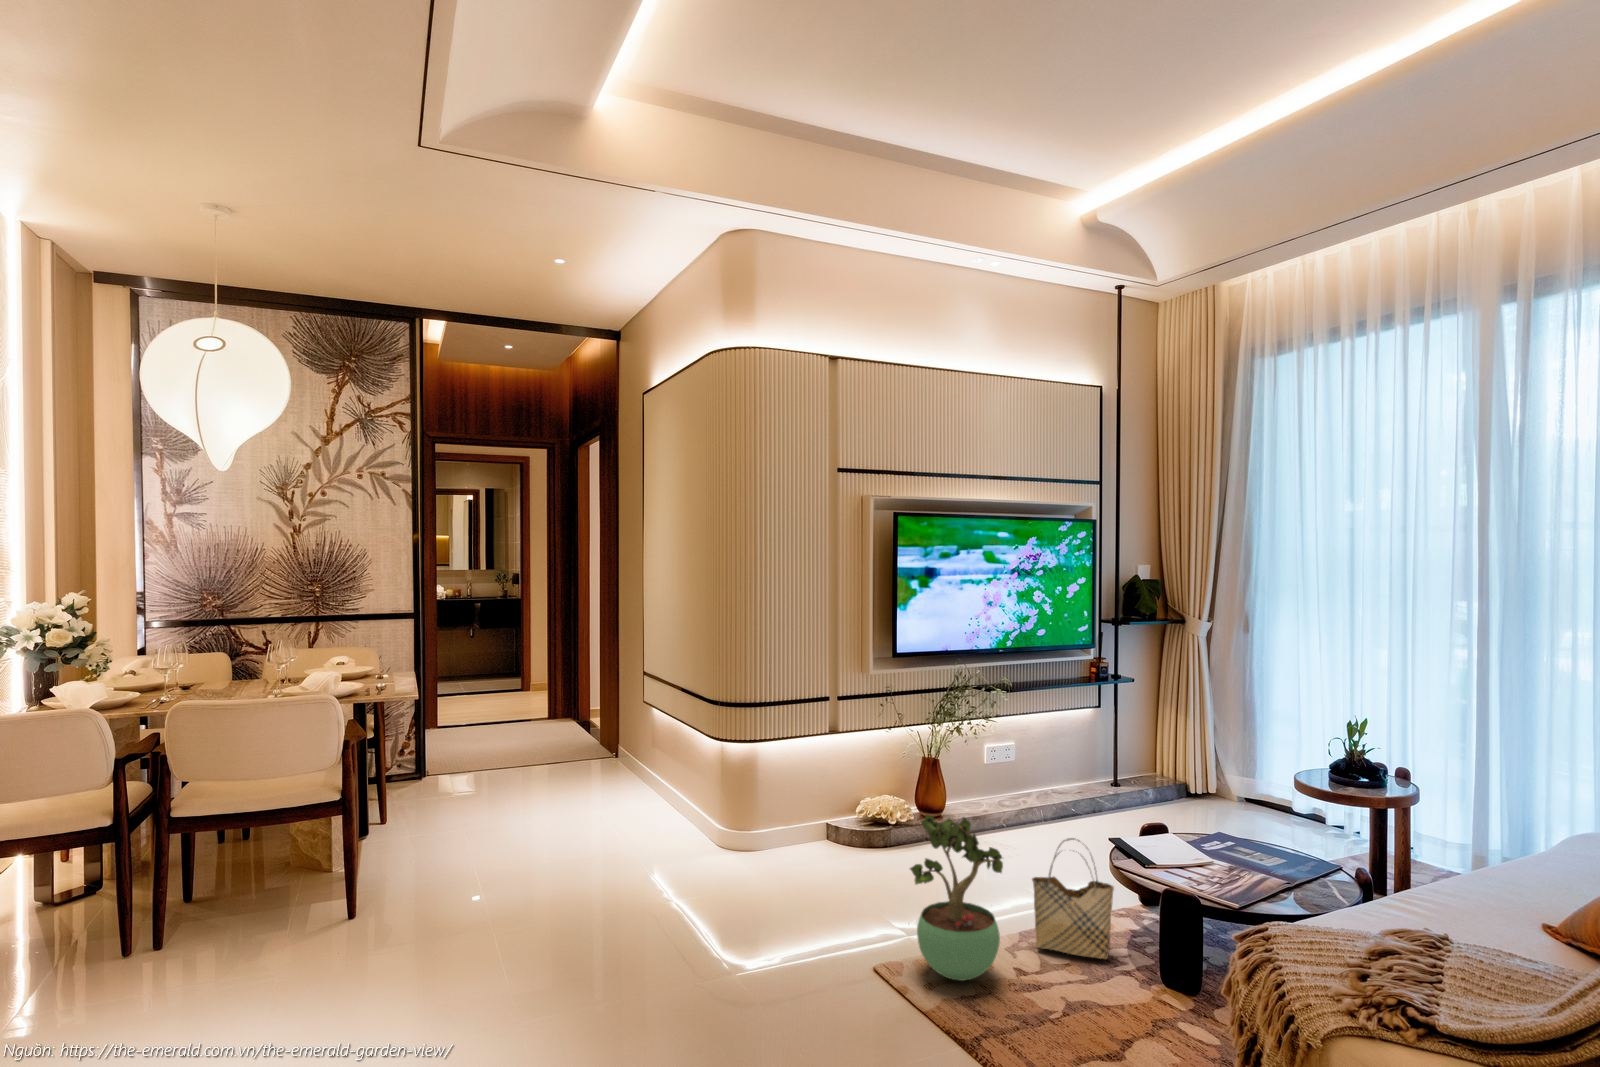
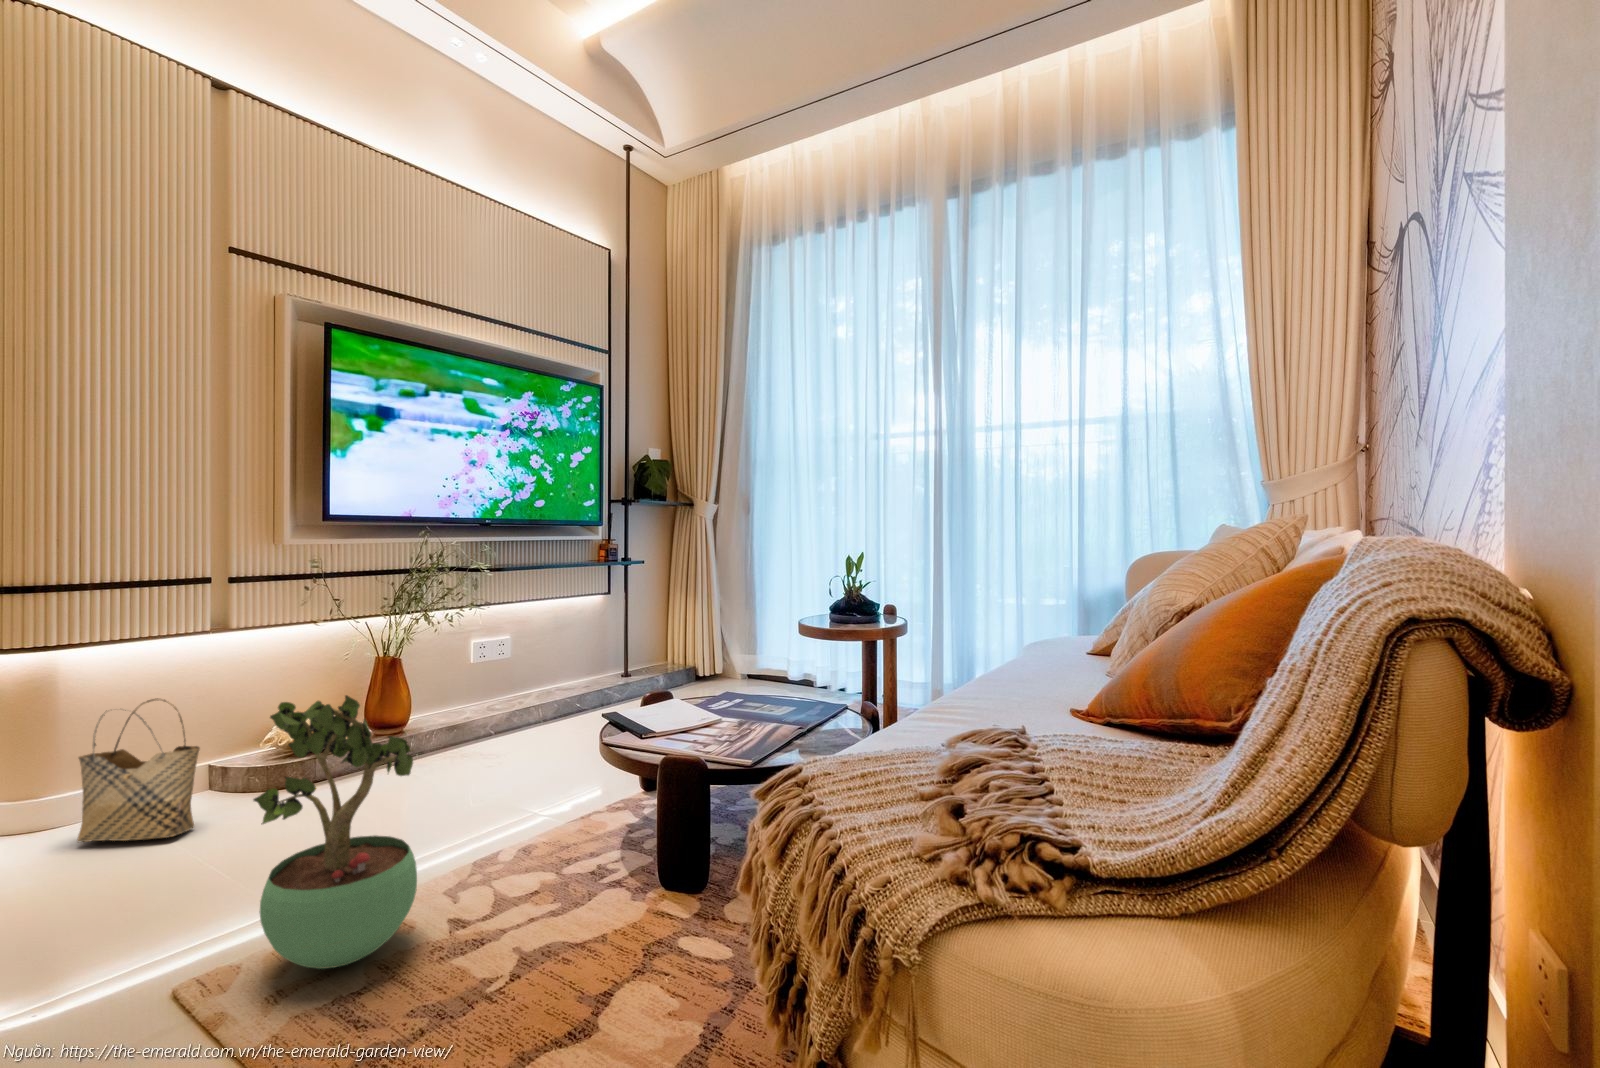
woven basket: present [1032,838,1114,959] -> present [77,698,200,842]

